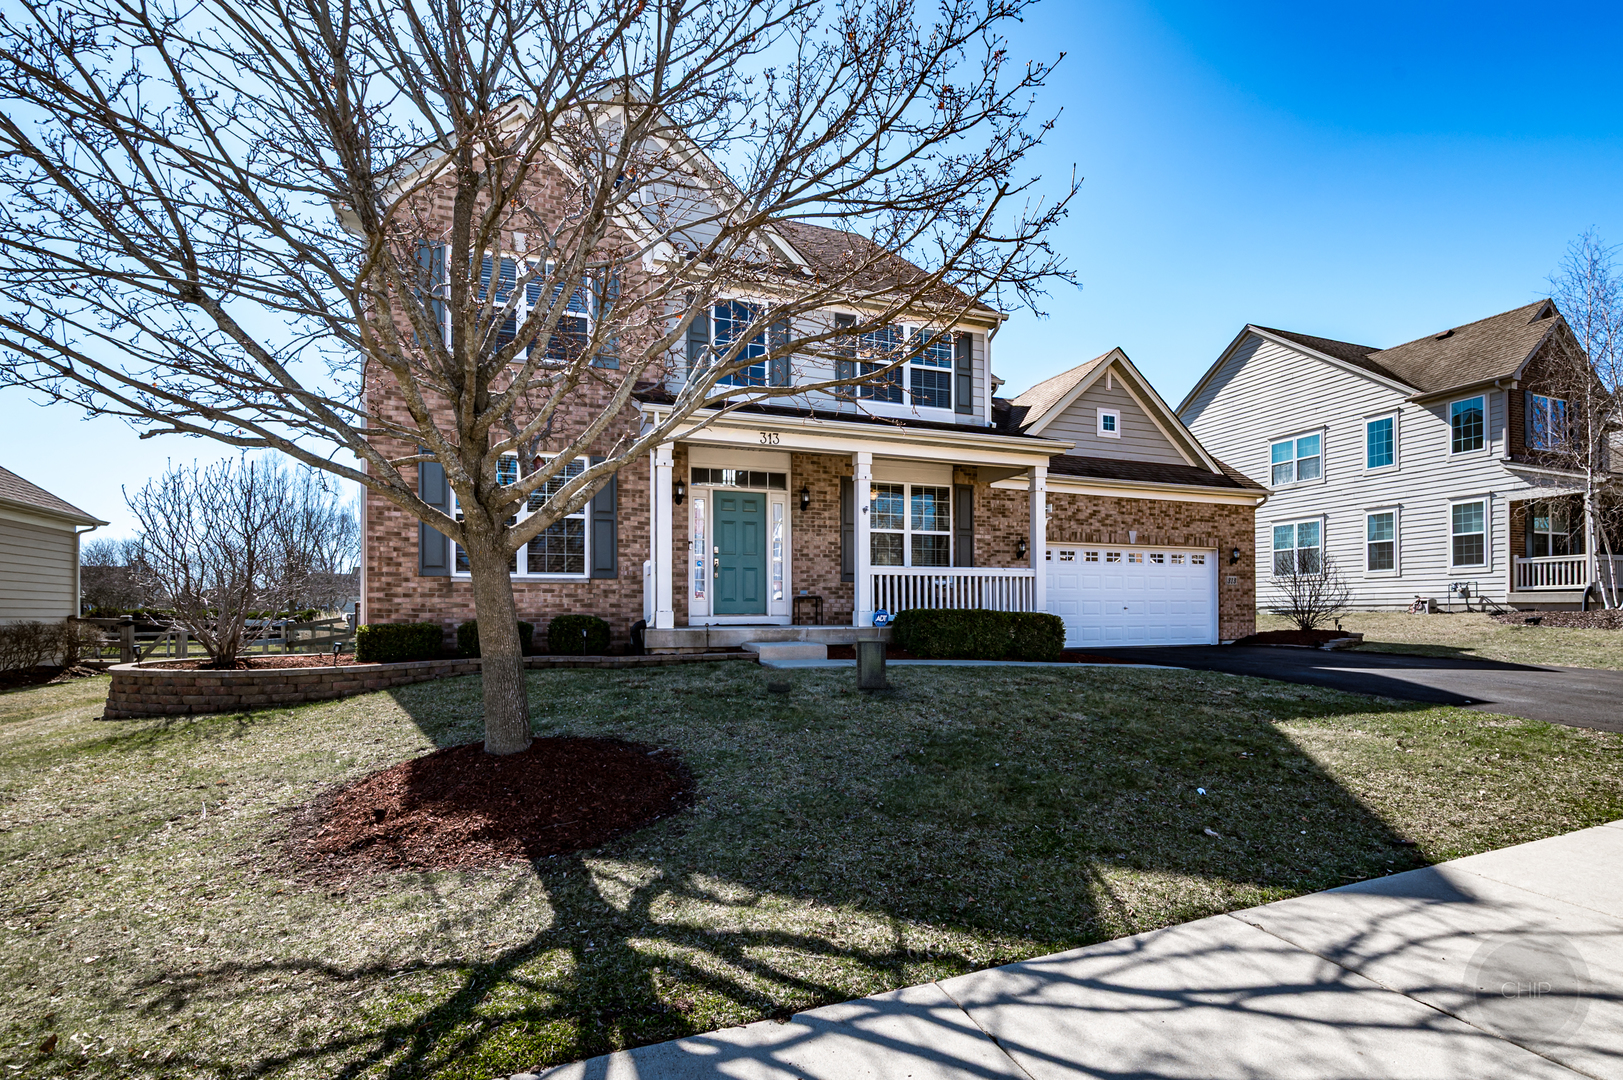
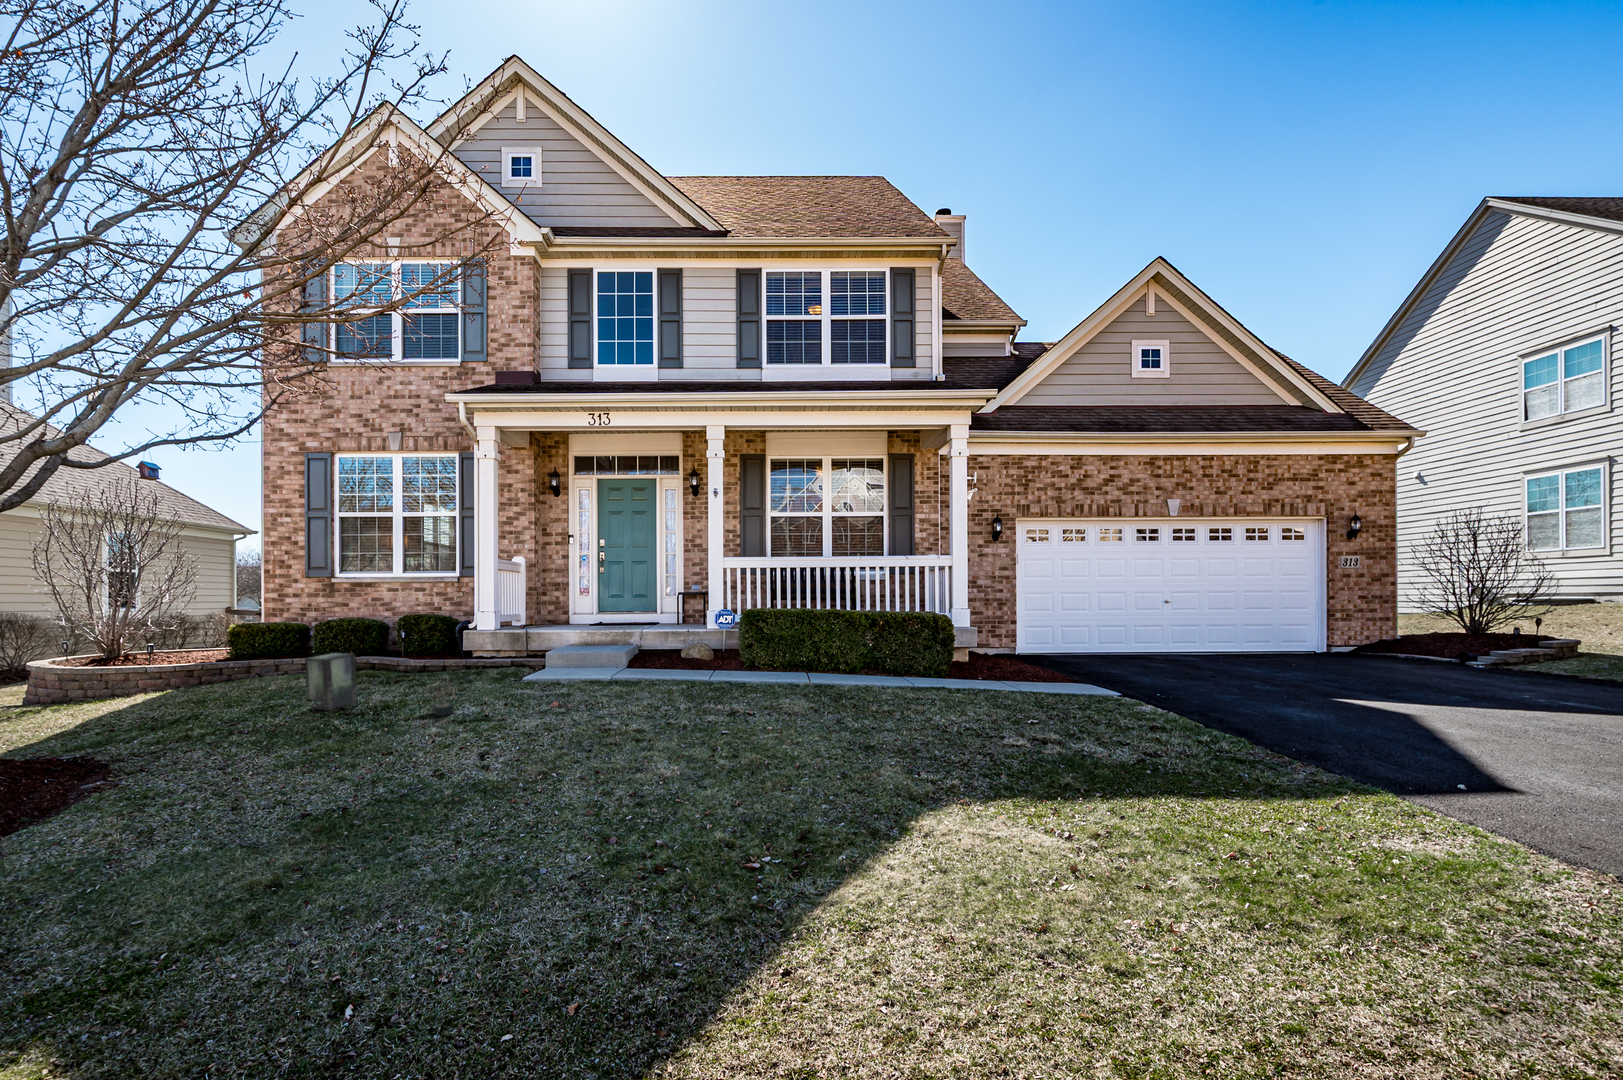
storage box: present [856,637,886,688] -> present [305,653,358,710]

